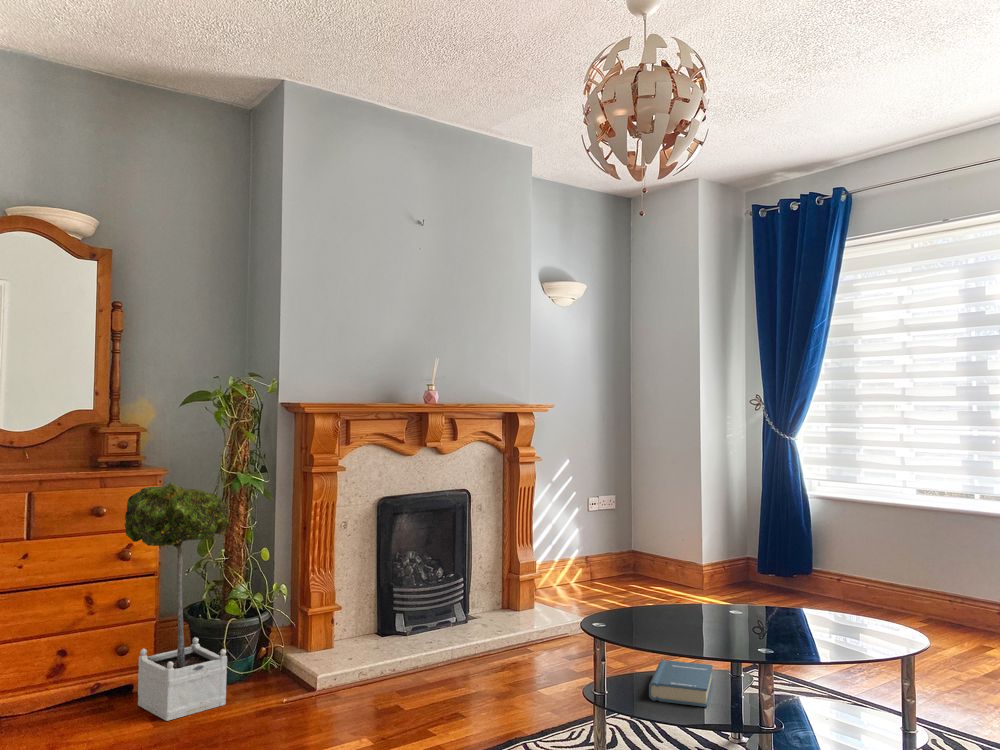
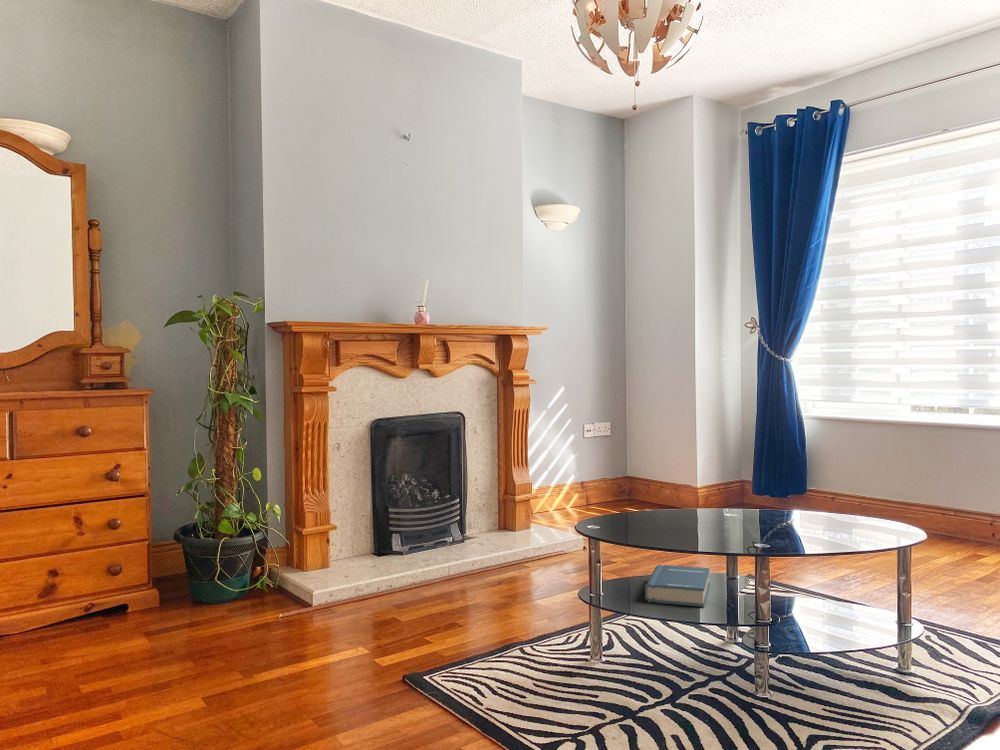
potted tree: present [125,482,230,721] -> none [109,397,220,636]

